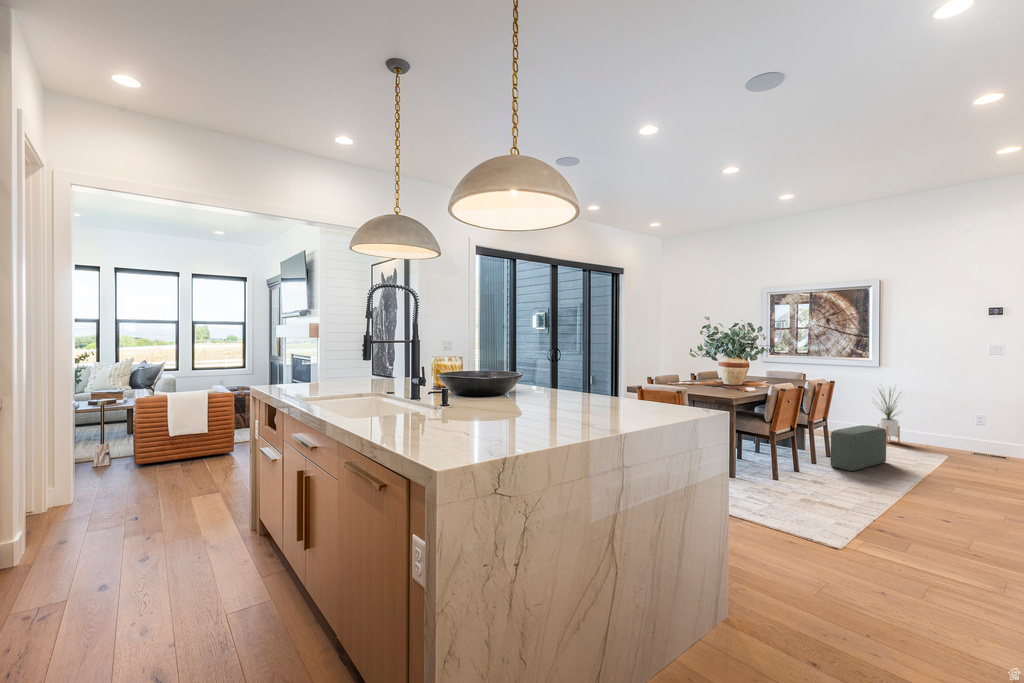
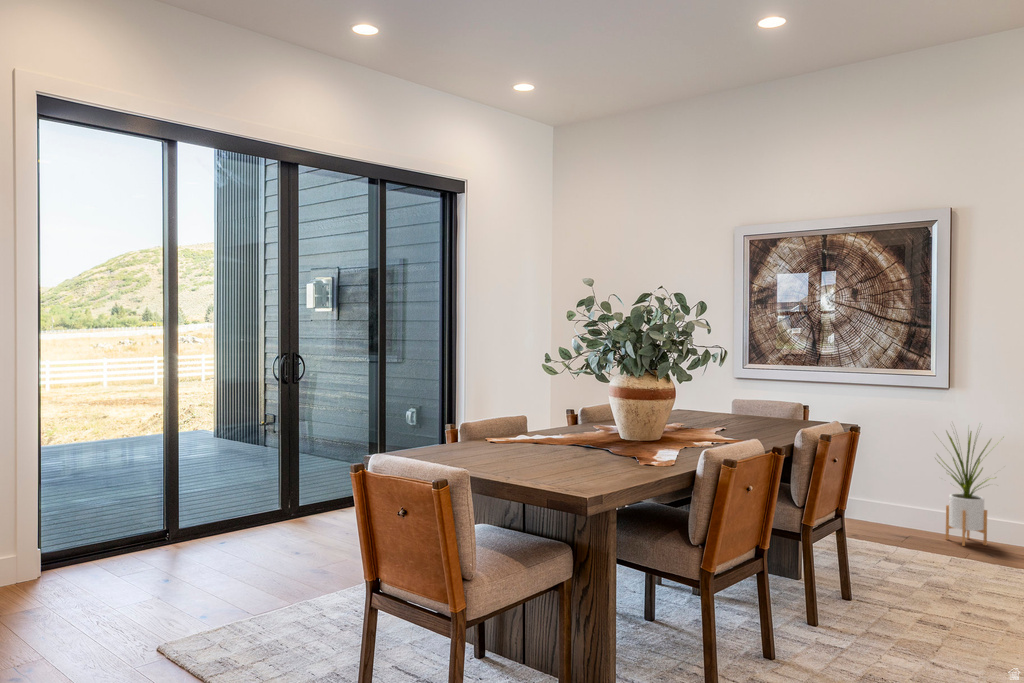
pouf: present [831,425,887,471] -> none [848,522,964,639]

